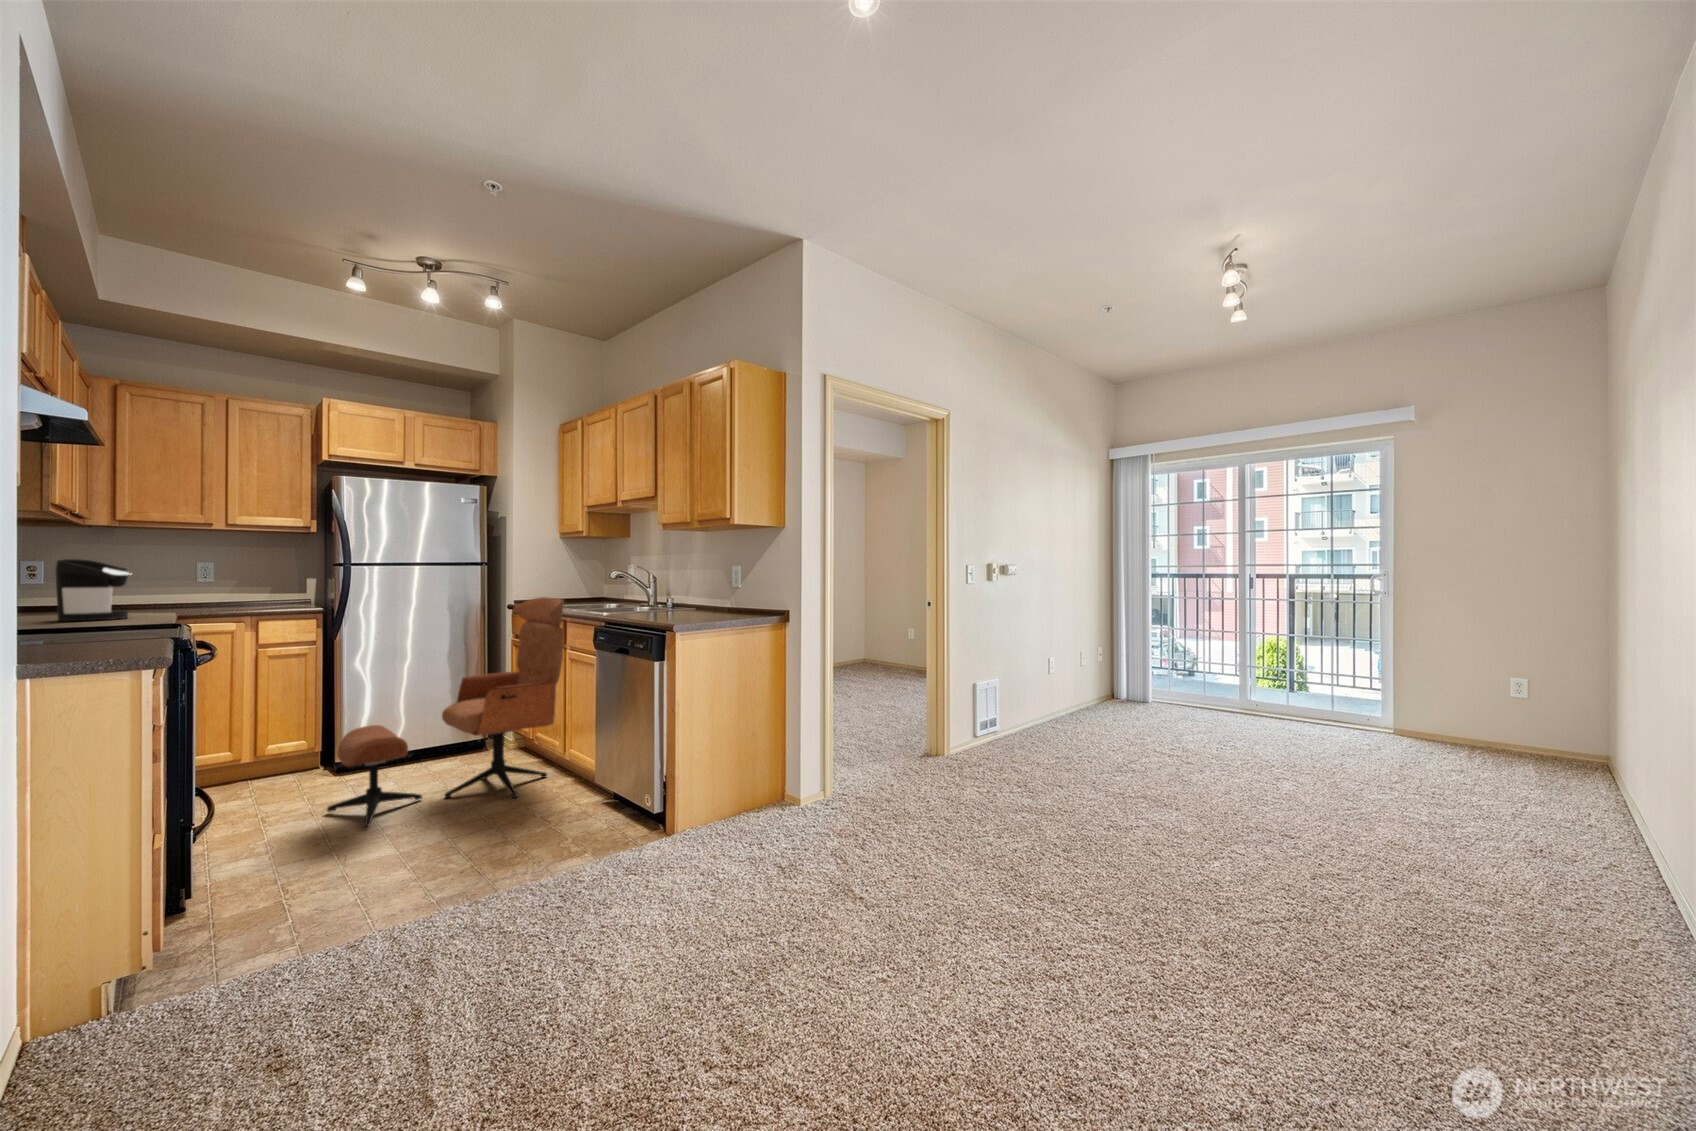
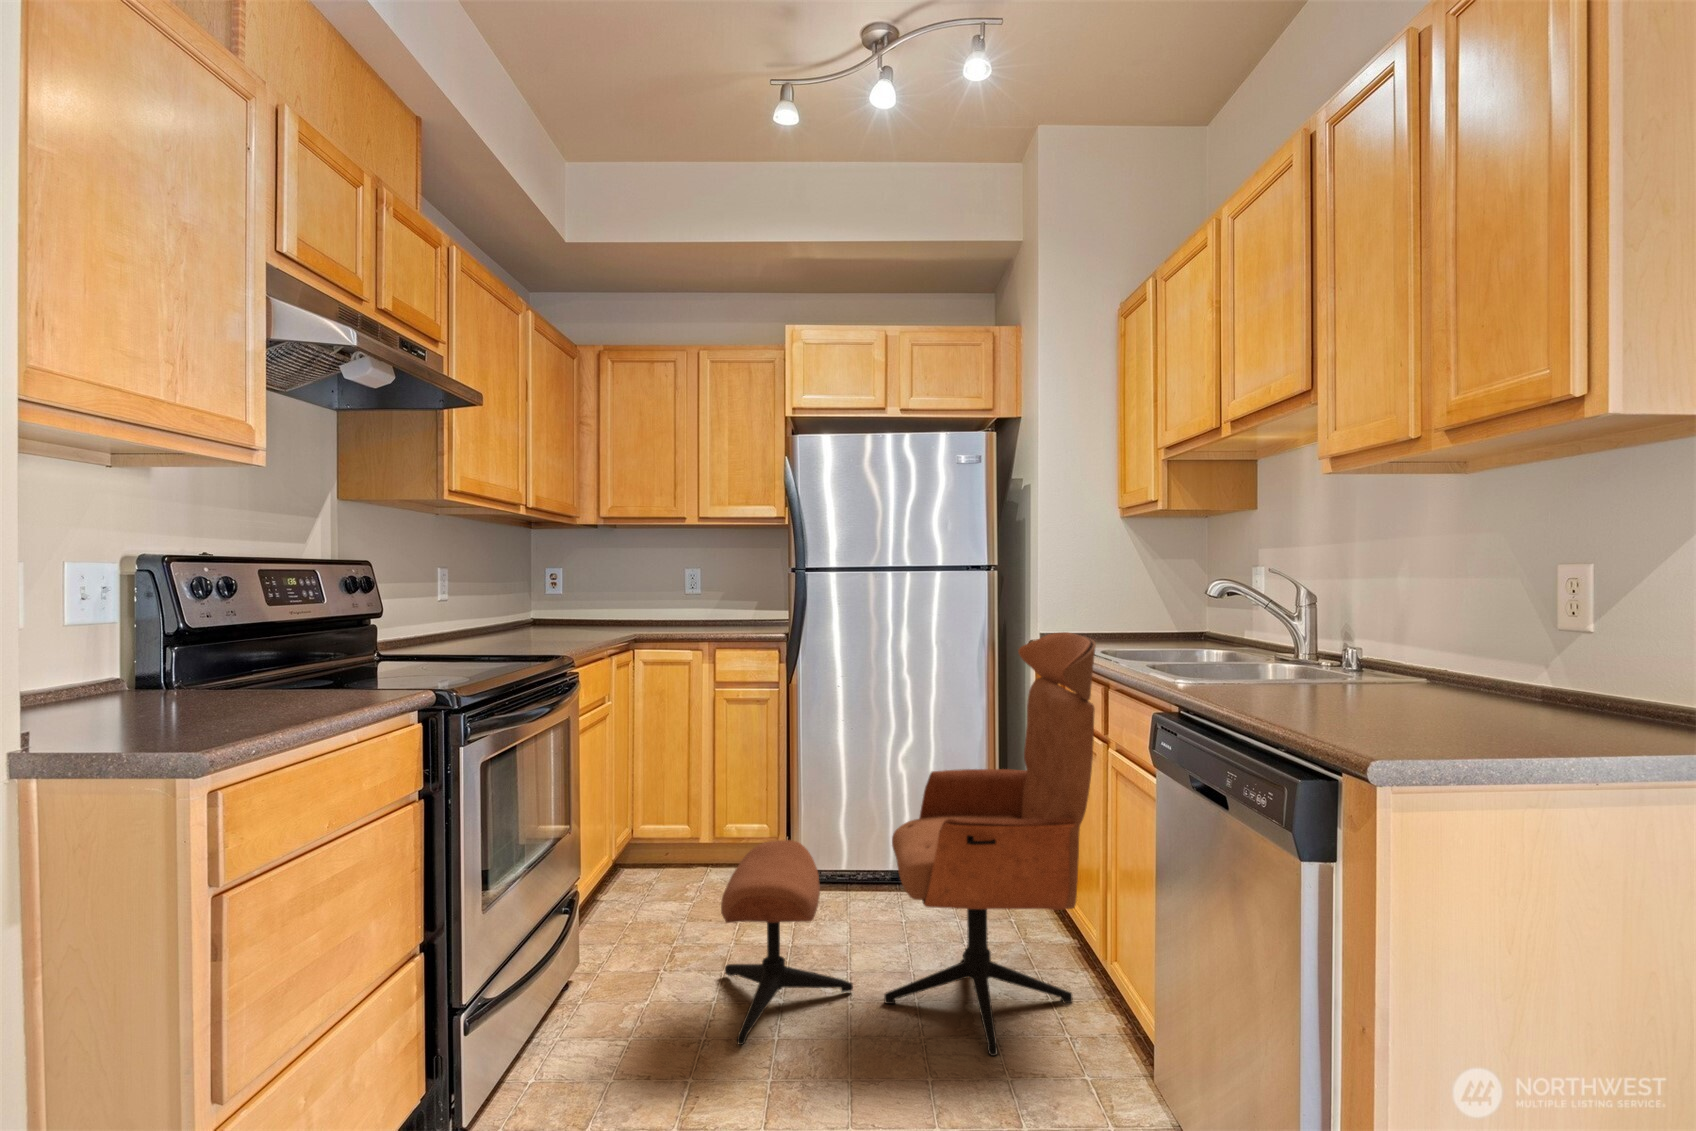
coffee maker: present [55,559,132,621] -> none [509,565,578,642]

